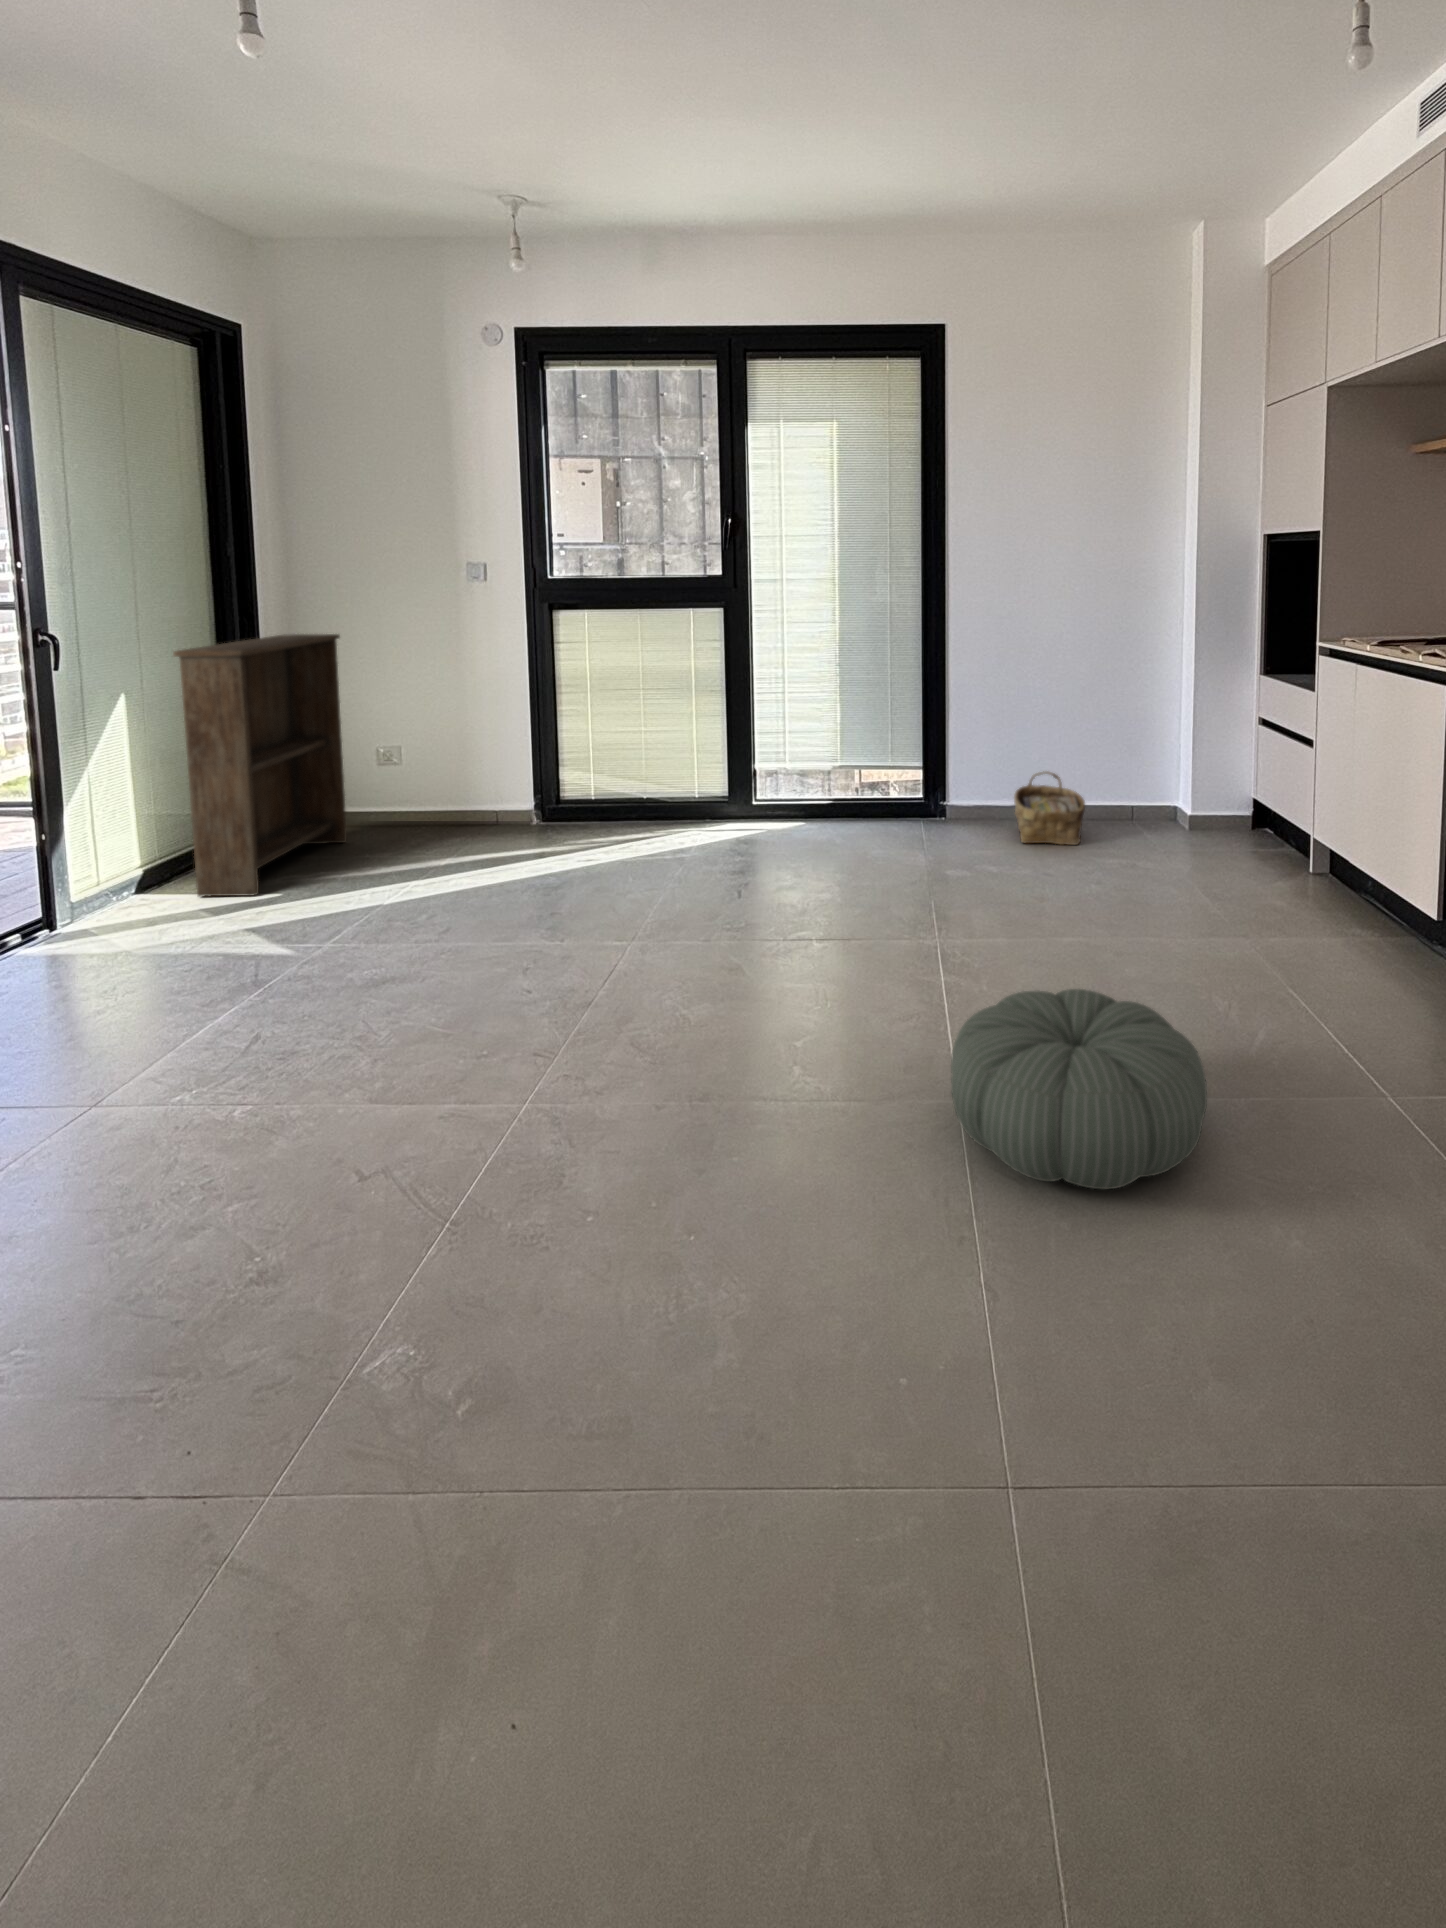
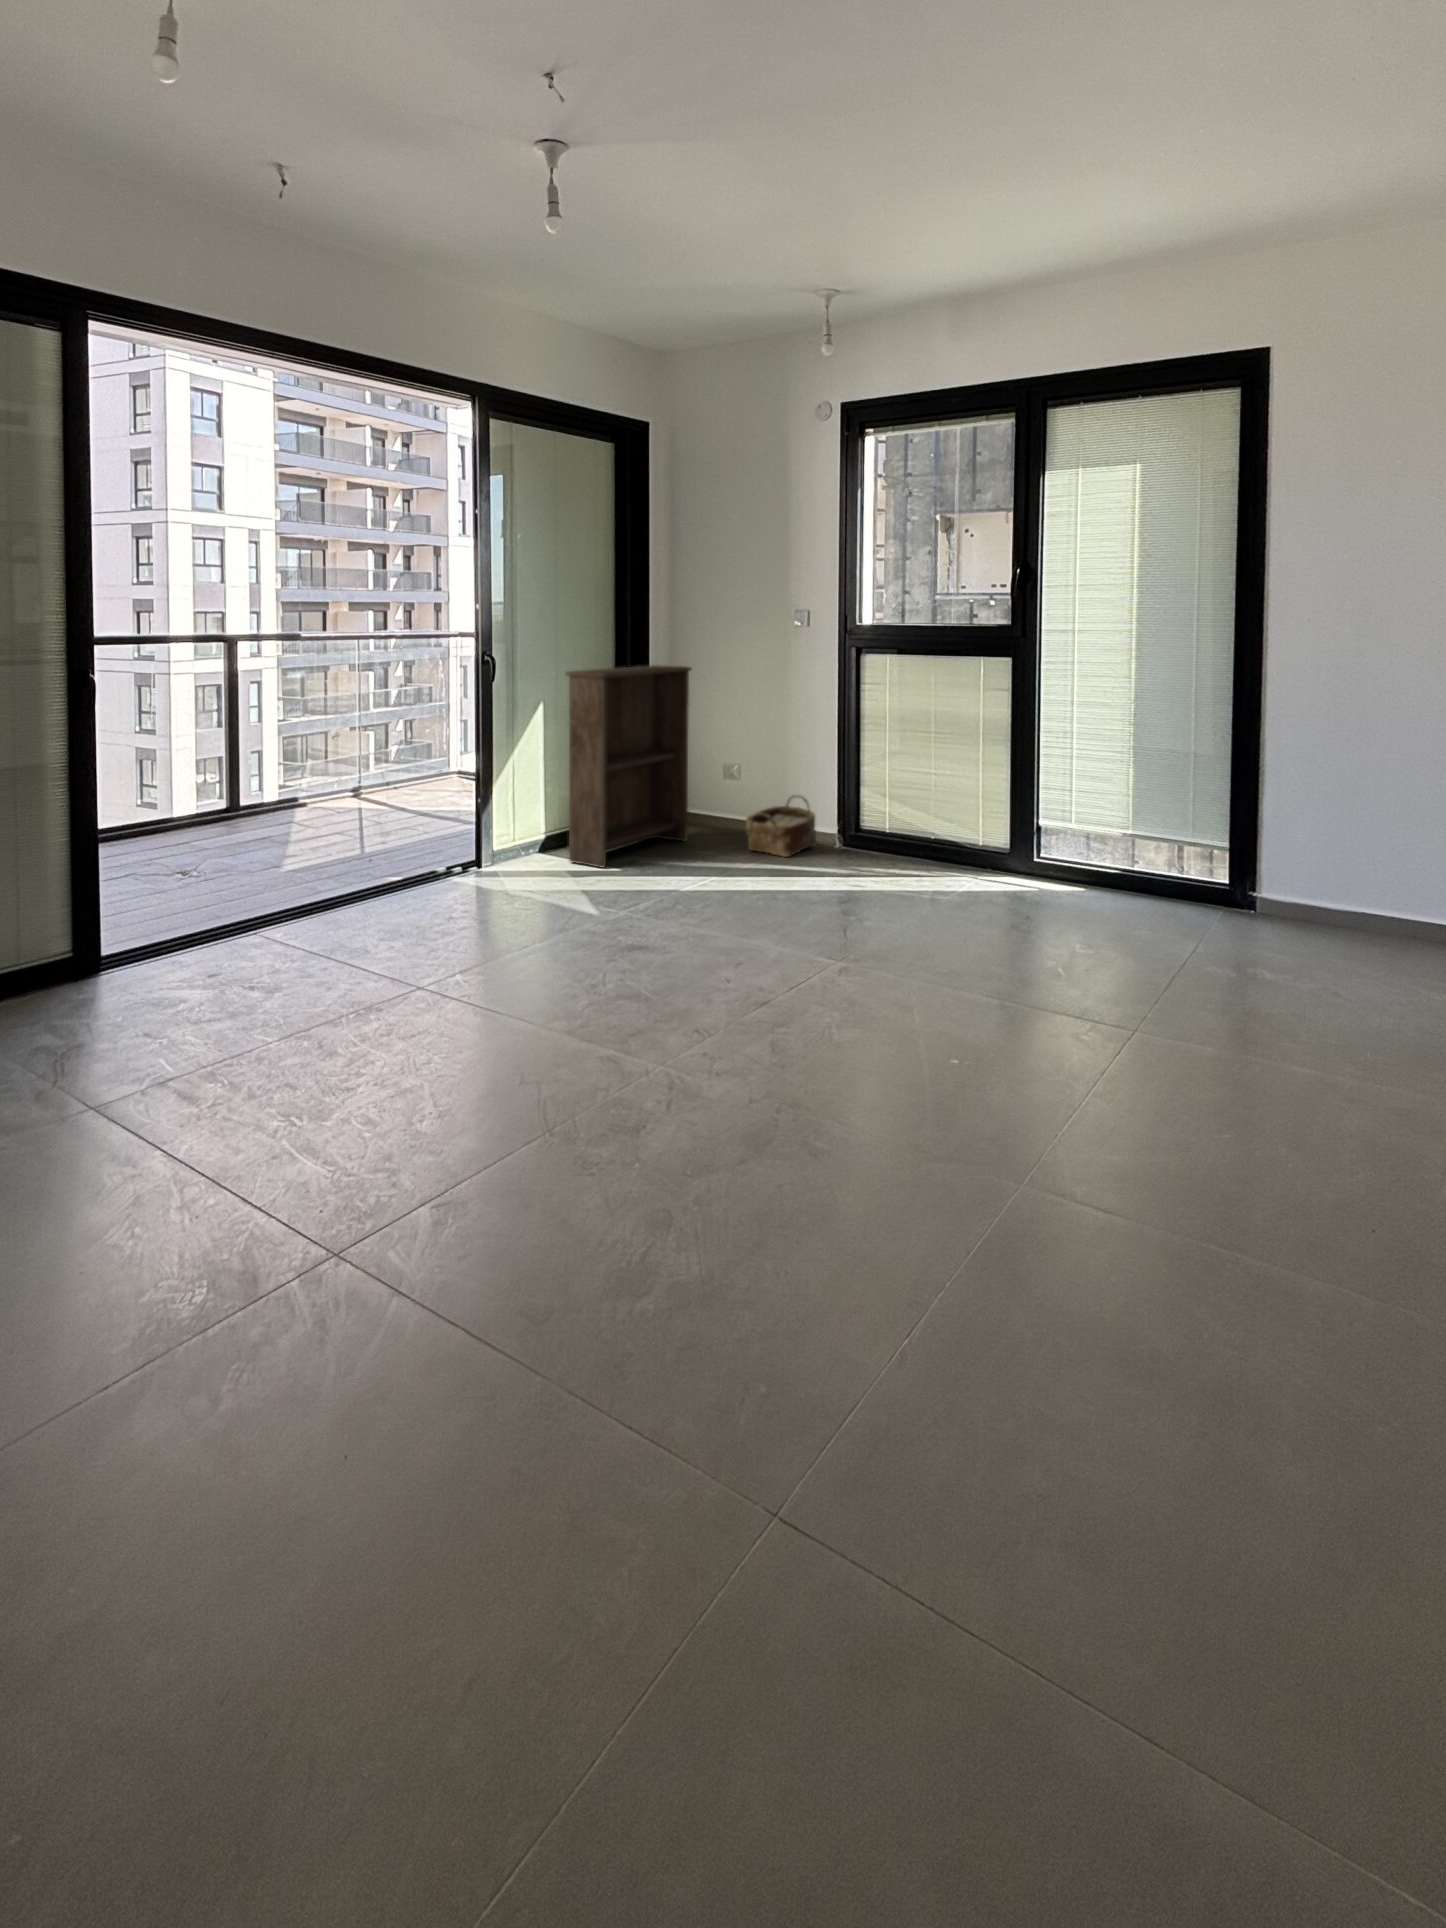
woven basket: present [1014,771,1085,845] -> present [746,796,816,857]
pouf: present [951,989,1207,1189] -> none [984,1069,1290,1299]

